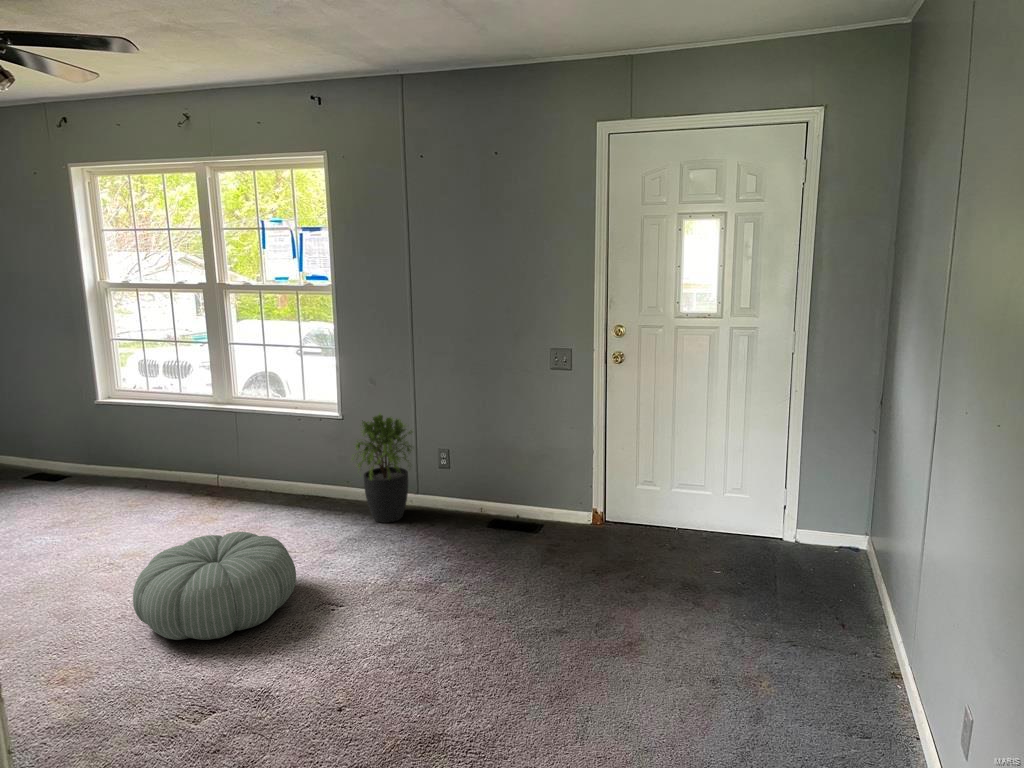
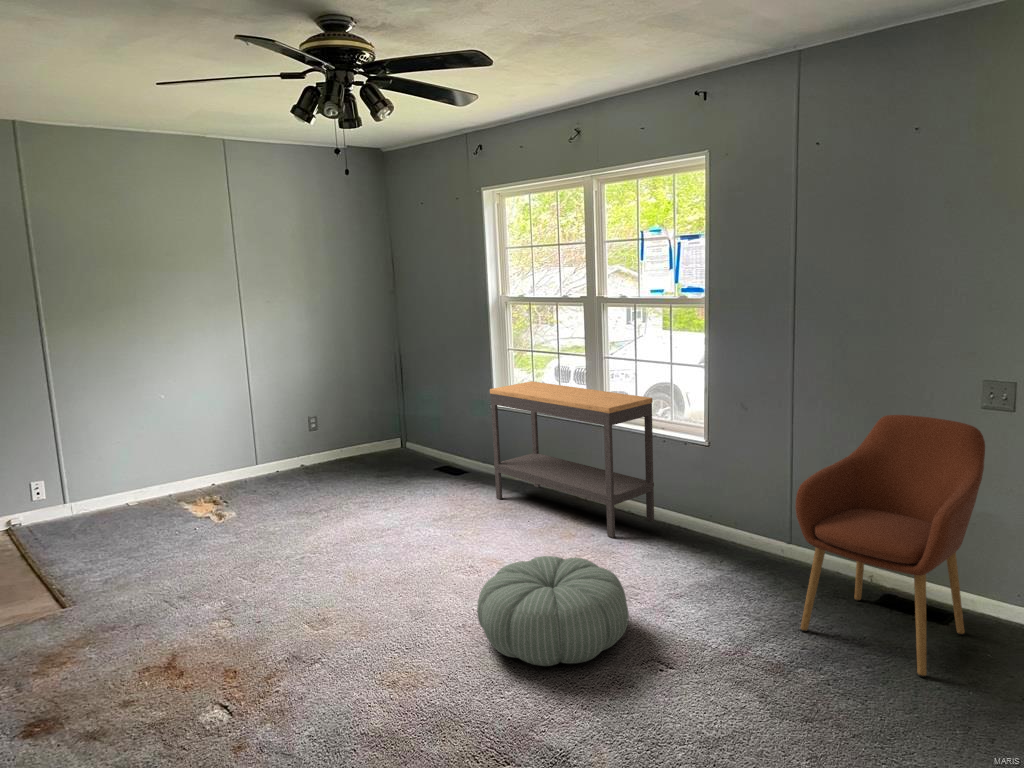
console table: none [99,372,293,515] -> present [490,381,654,538]
armchair: none [429,375,553,567] -> present [796,415,985,677]
potted plant: present [352,414,412,523] -> none [707,446,794,575]

